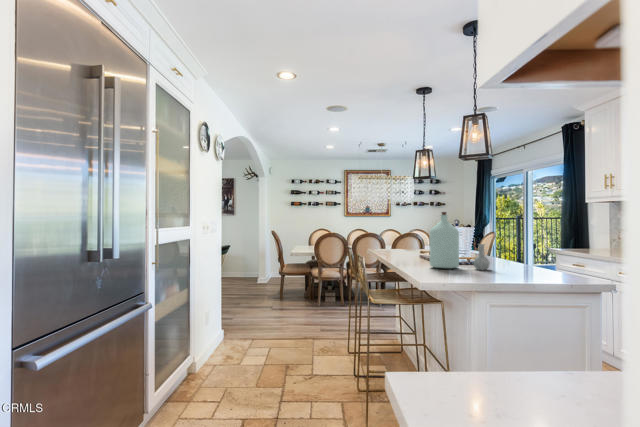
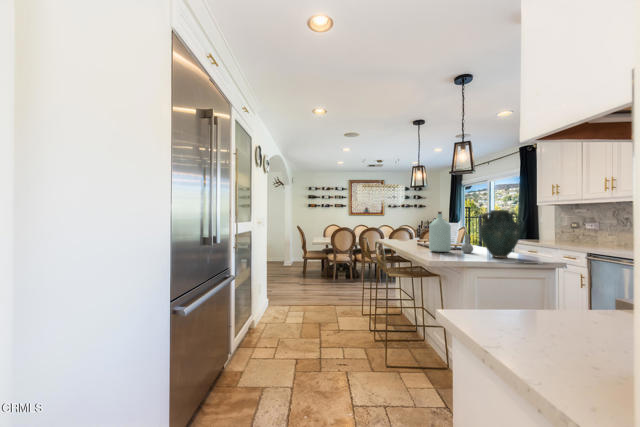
vase: none [496,209,553,278] -> present [480,210,520,258]

